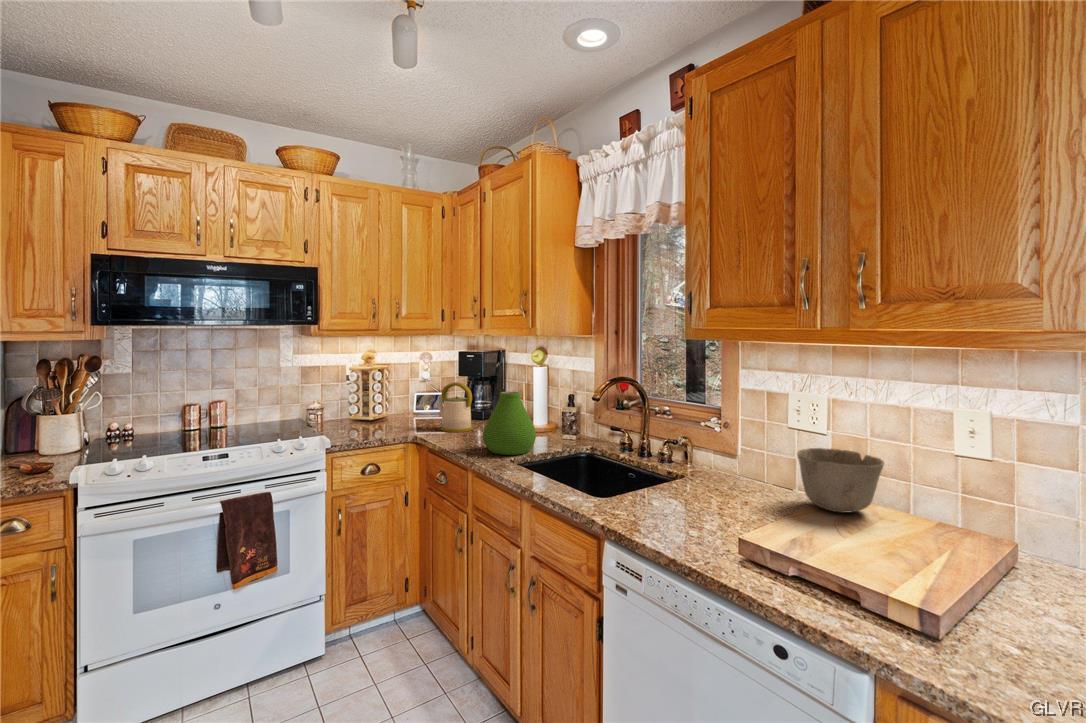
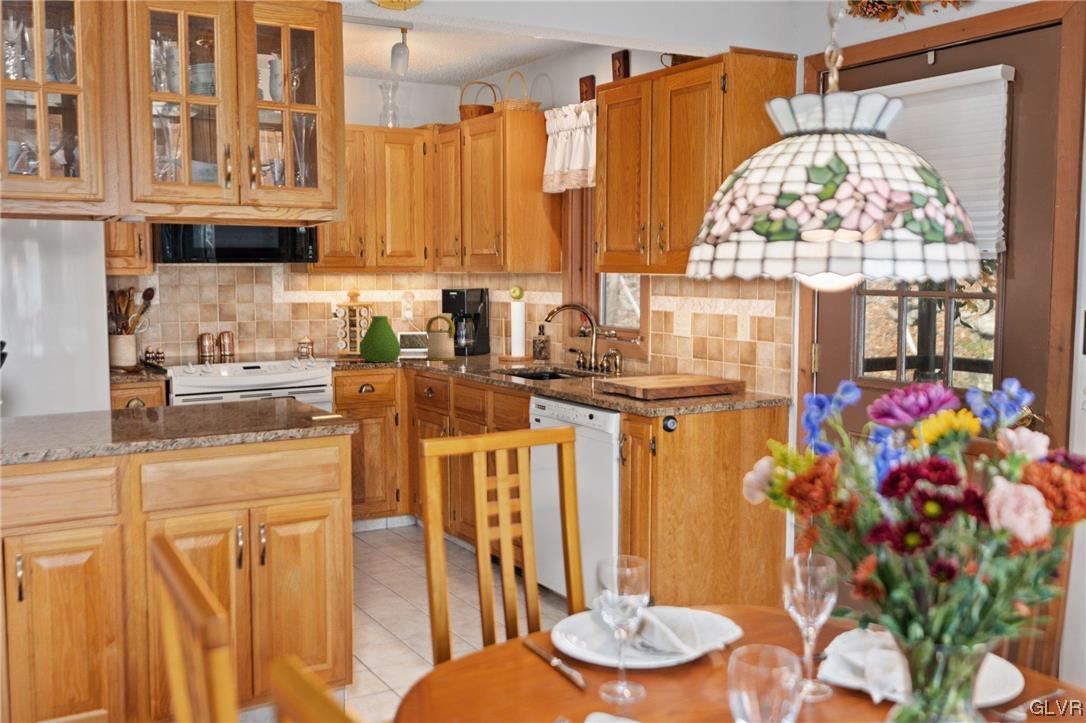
vase: present [483,392,536,455] -> present [360,316,401,362]
ceramic bowl: present [797,448,884,512] -> none [660,345,709,382]

